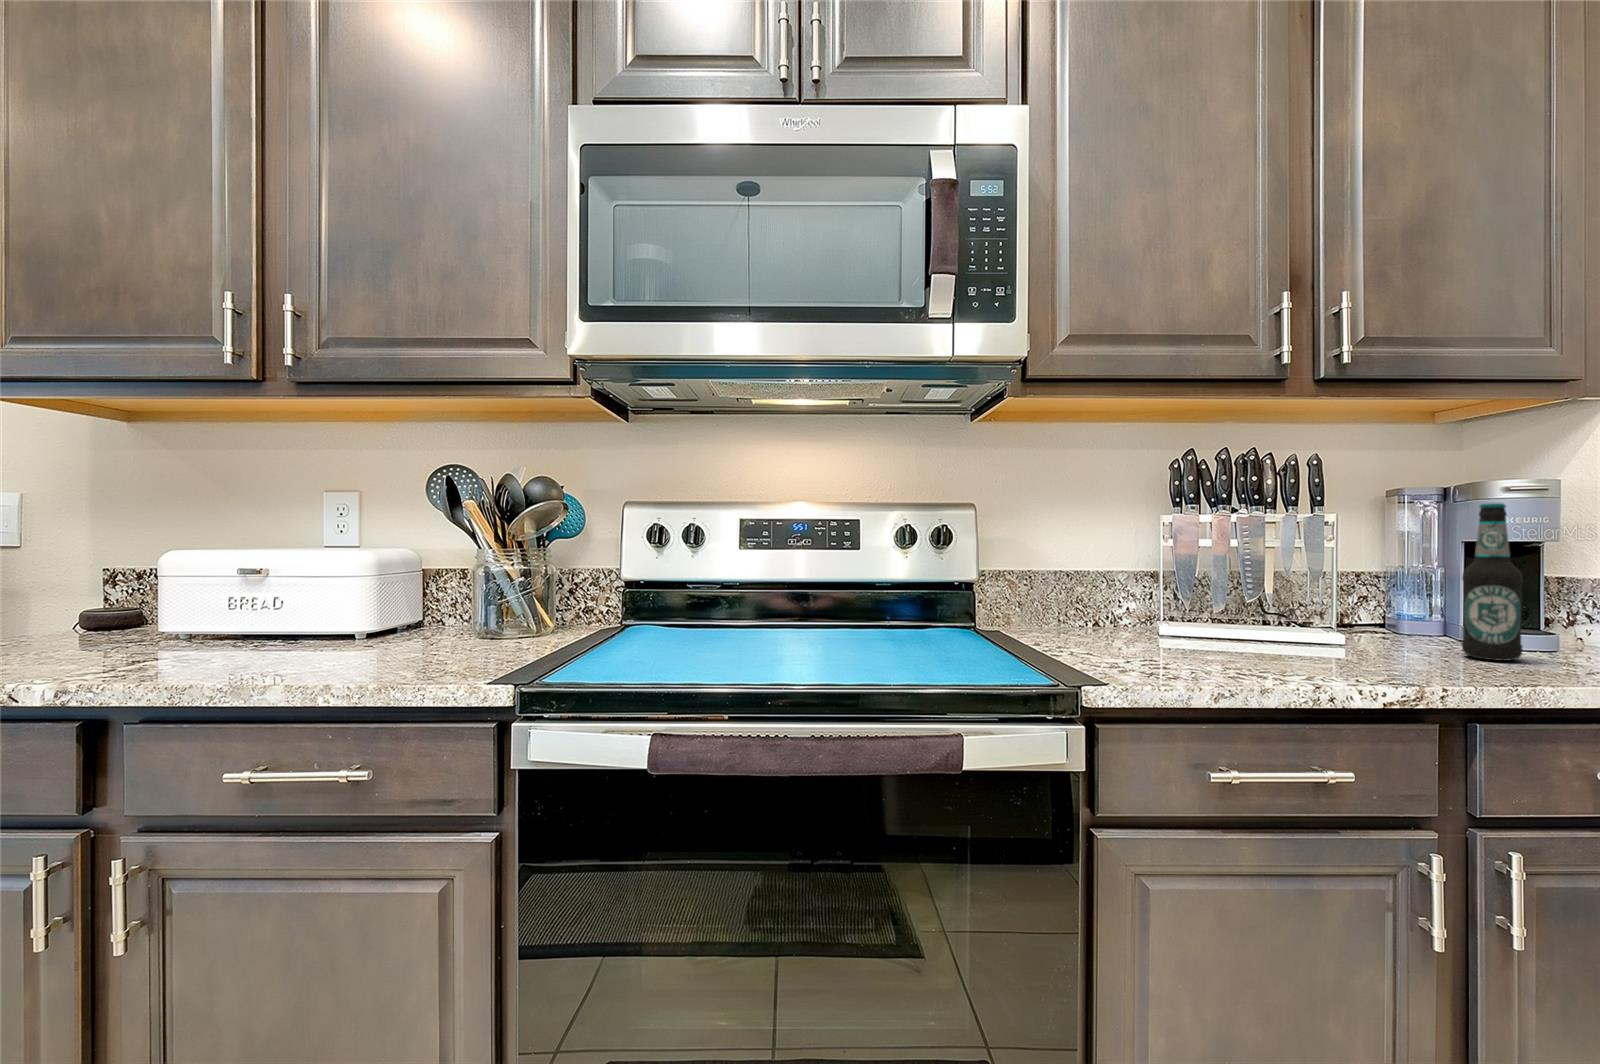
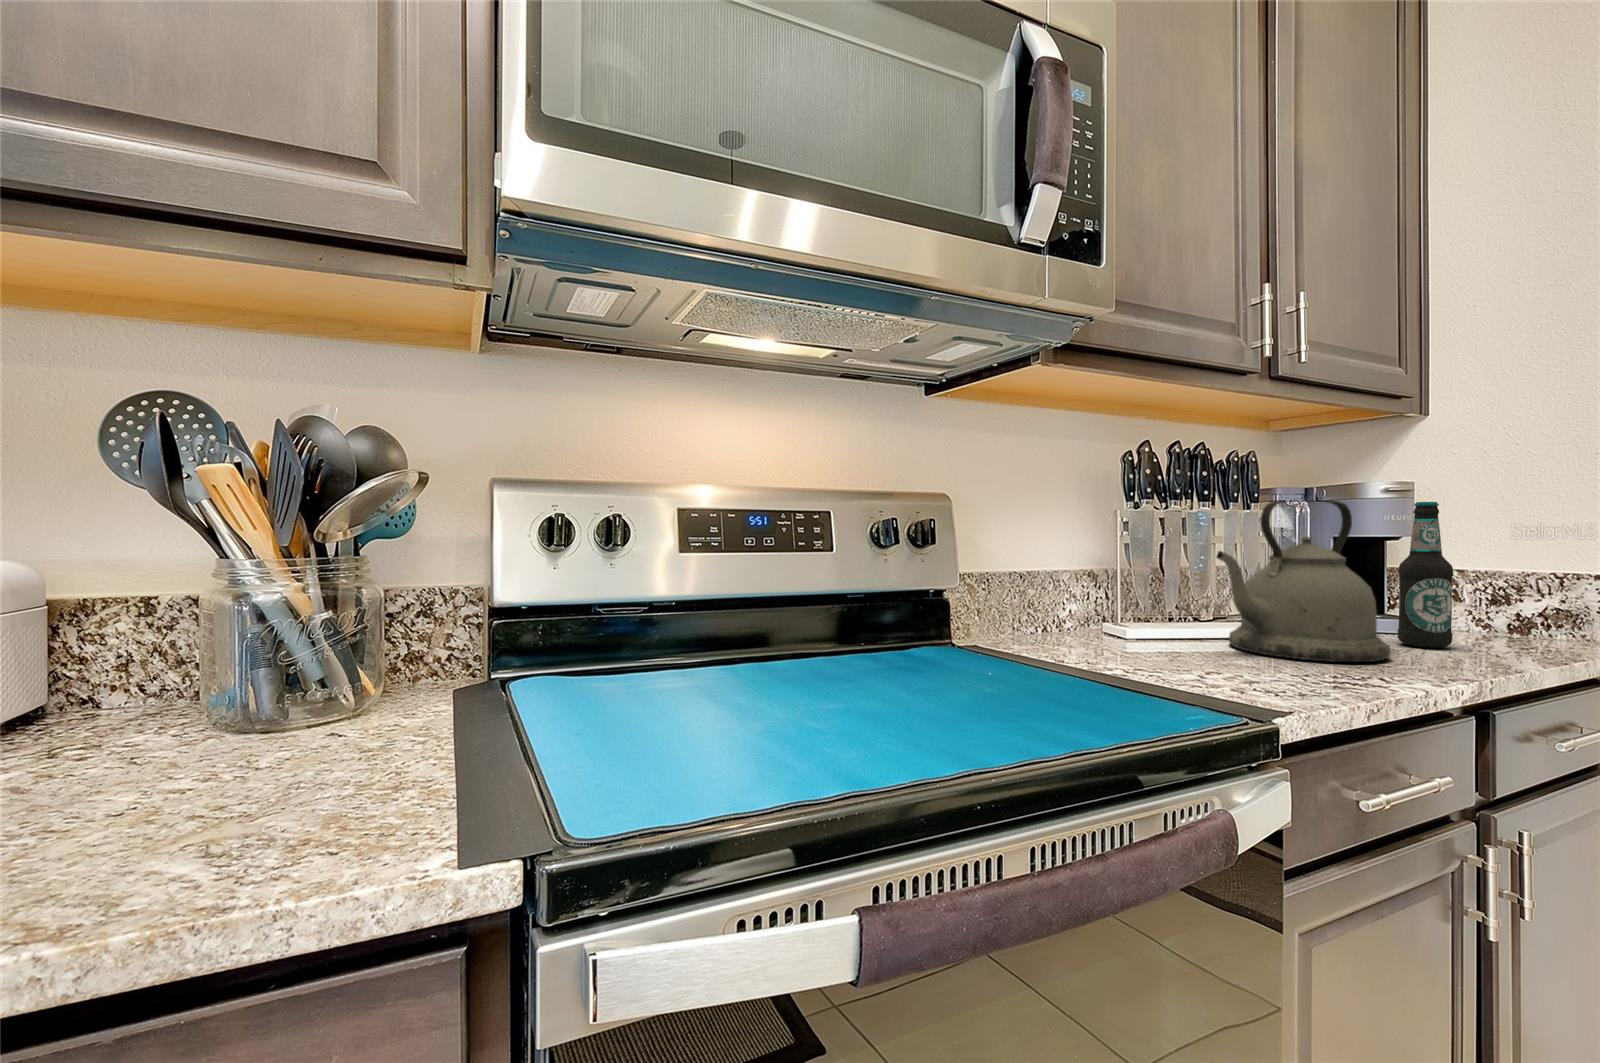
kettle: none [1198,504,1395,663] -> present [1217,500,1391,662]

